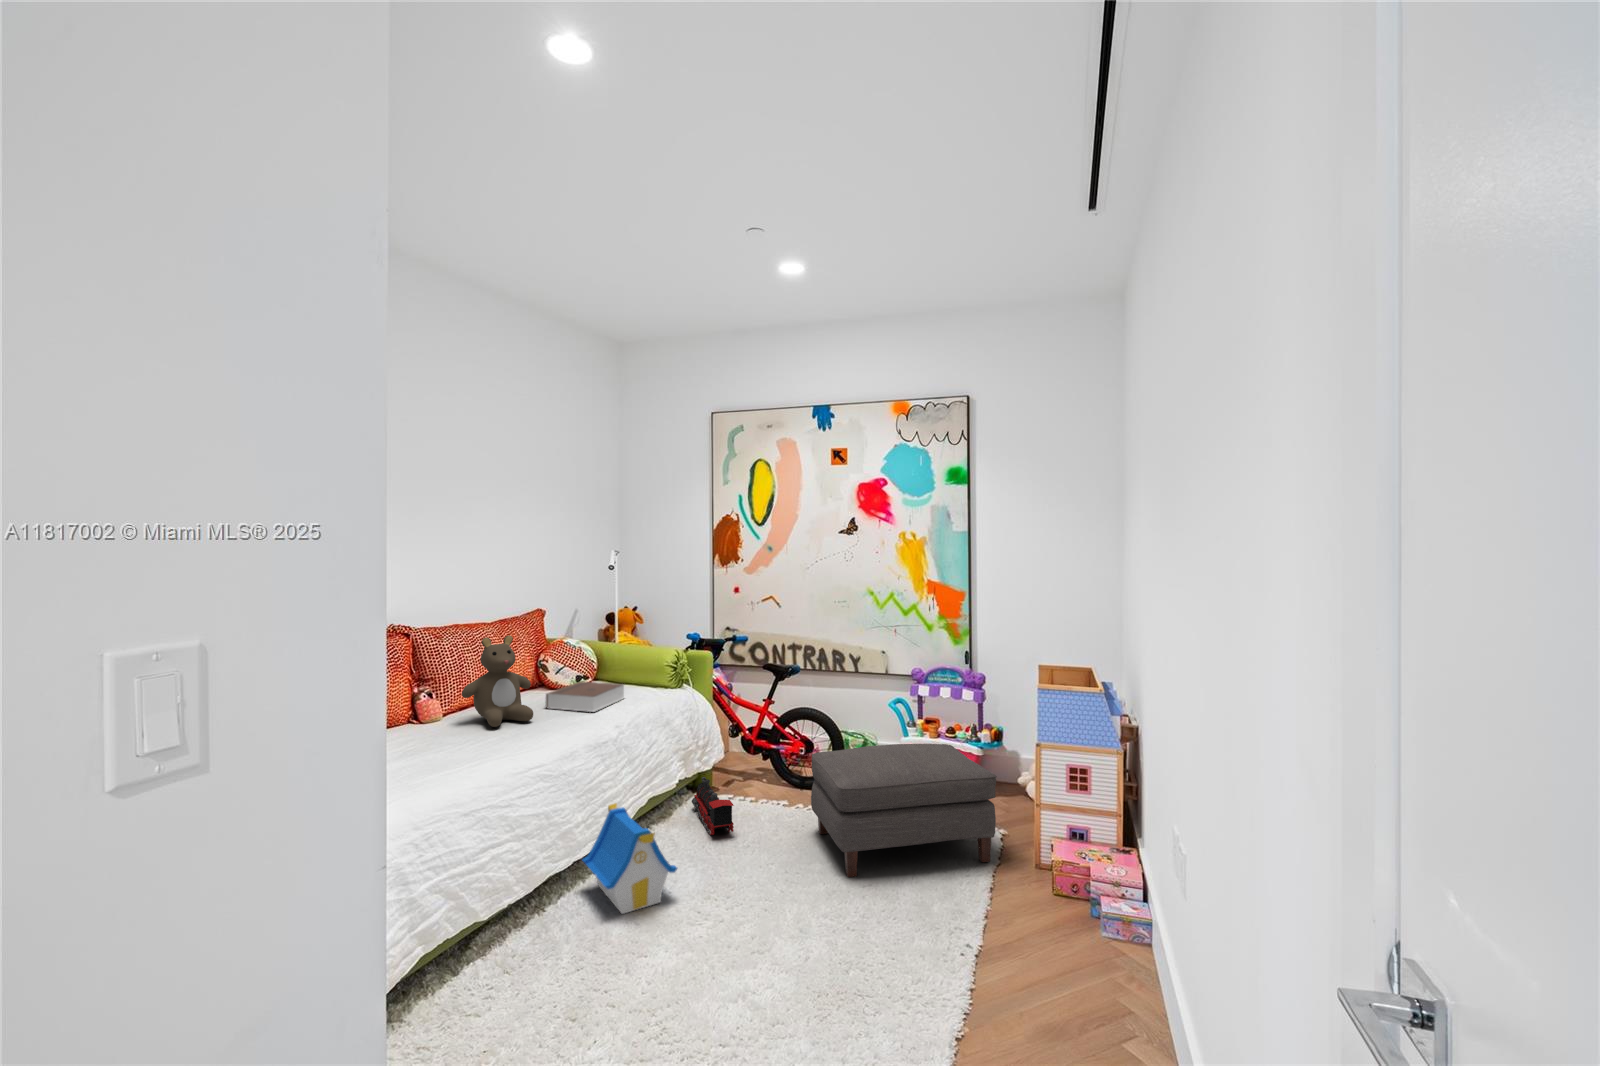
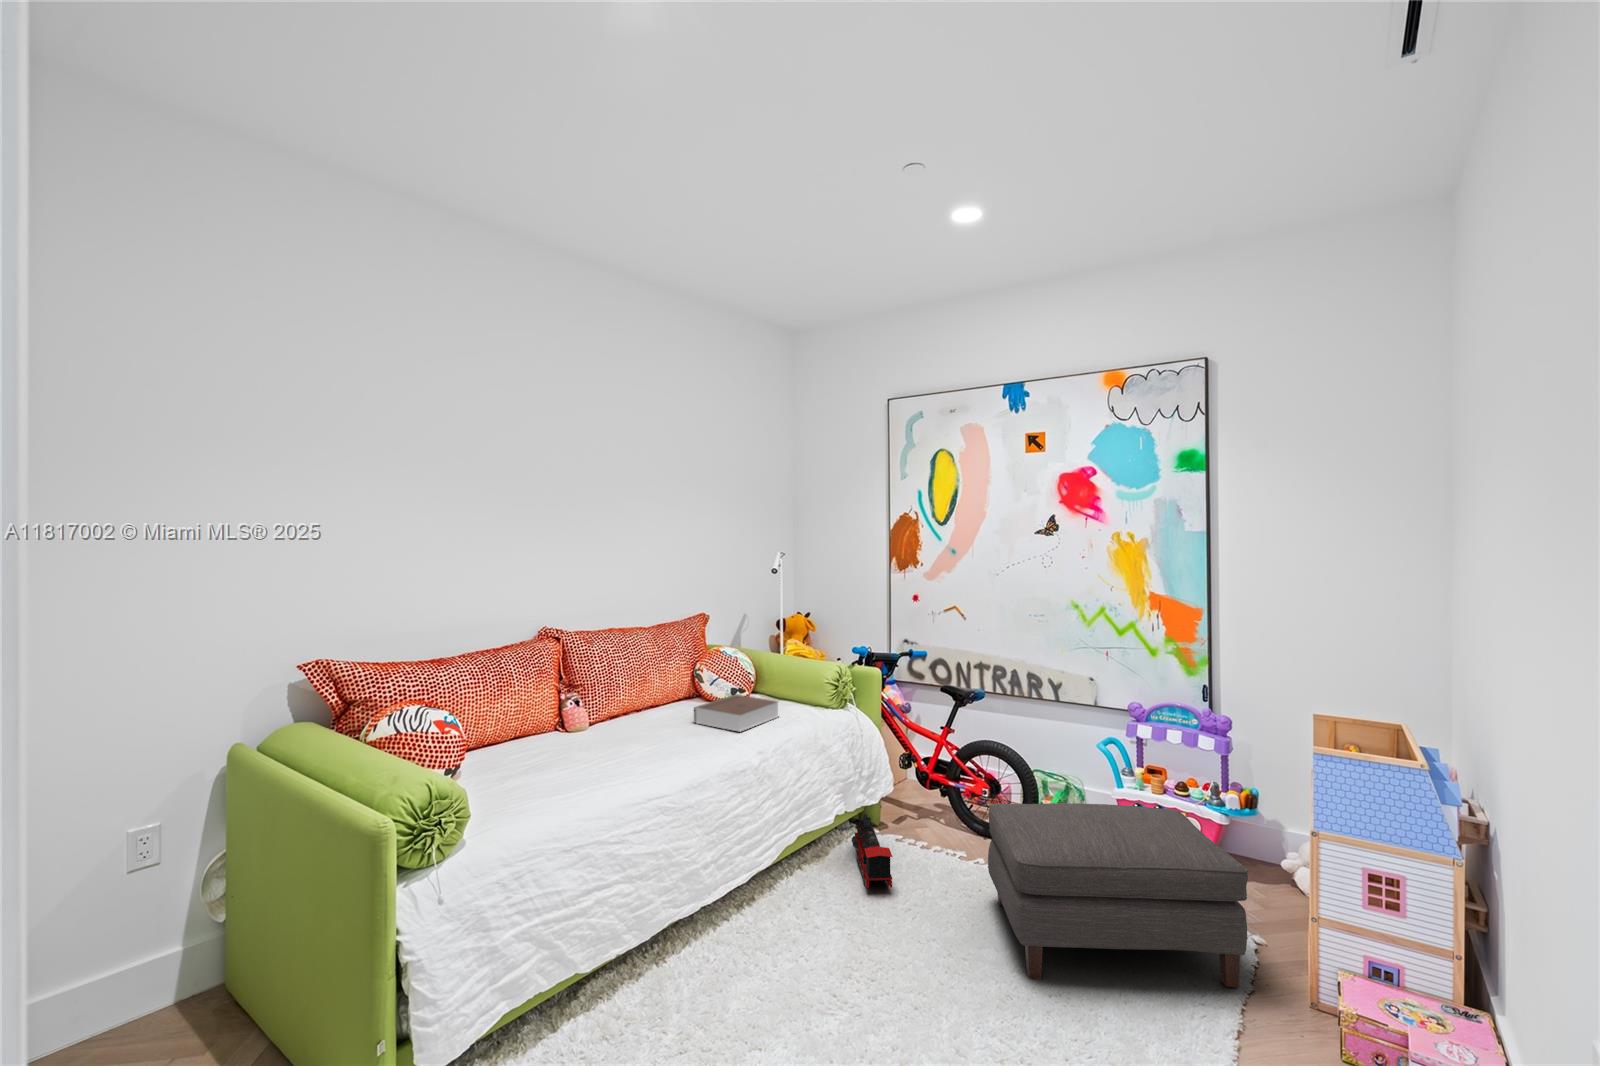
teddy bear: present [462,635,533,727] -> none [605,644,677,742]
toy house: present [583,803,677,914] -> none [708,843,810,984]

